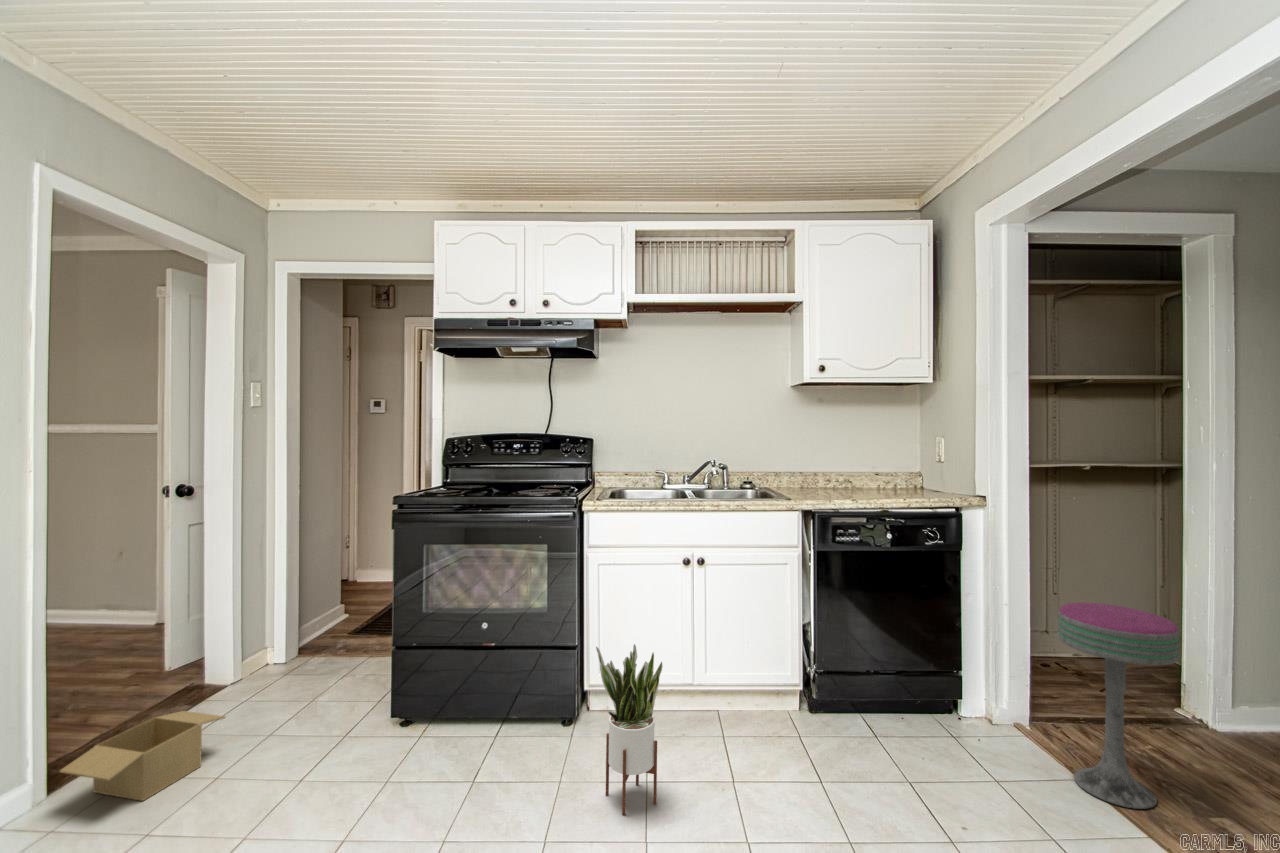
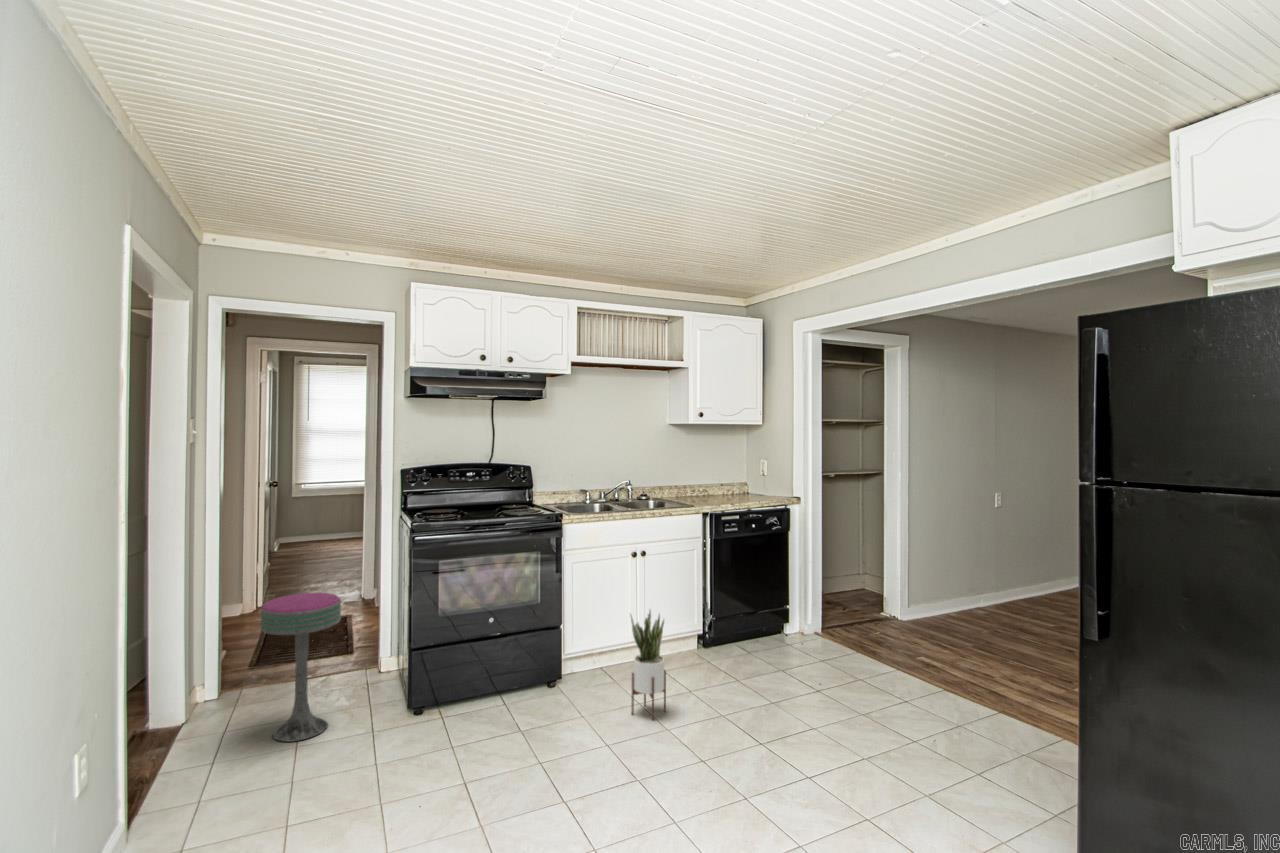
bar stool: present [1057,602,1180,809] -> present [261,593,341,742]
cardboard box: present [60,711,225,801] -> none [210,732,299,813]

